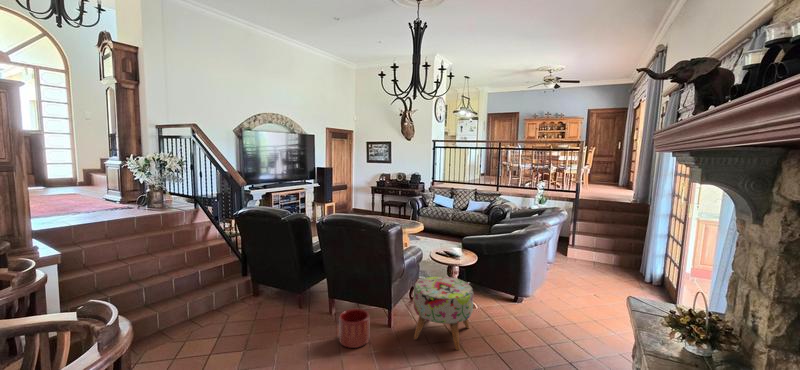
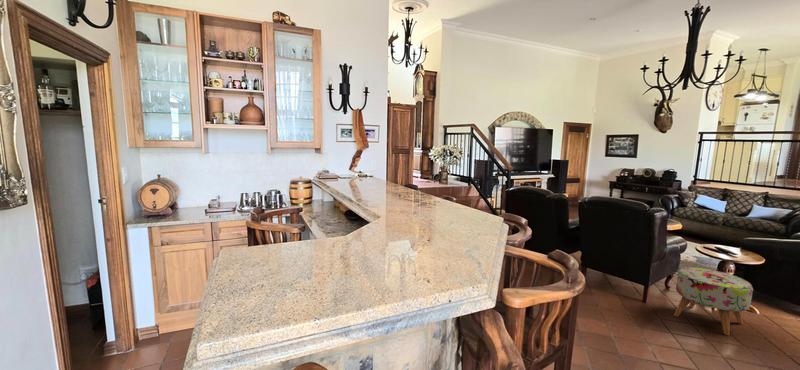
planter: present [339,309,370,348] -> none [599,277,629,307]

